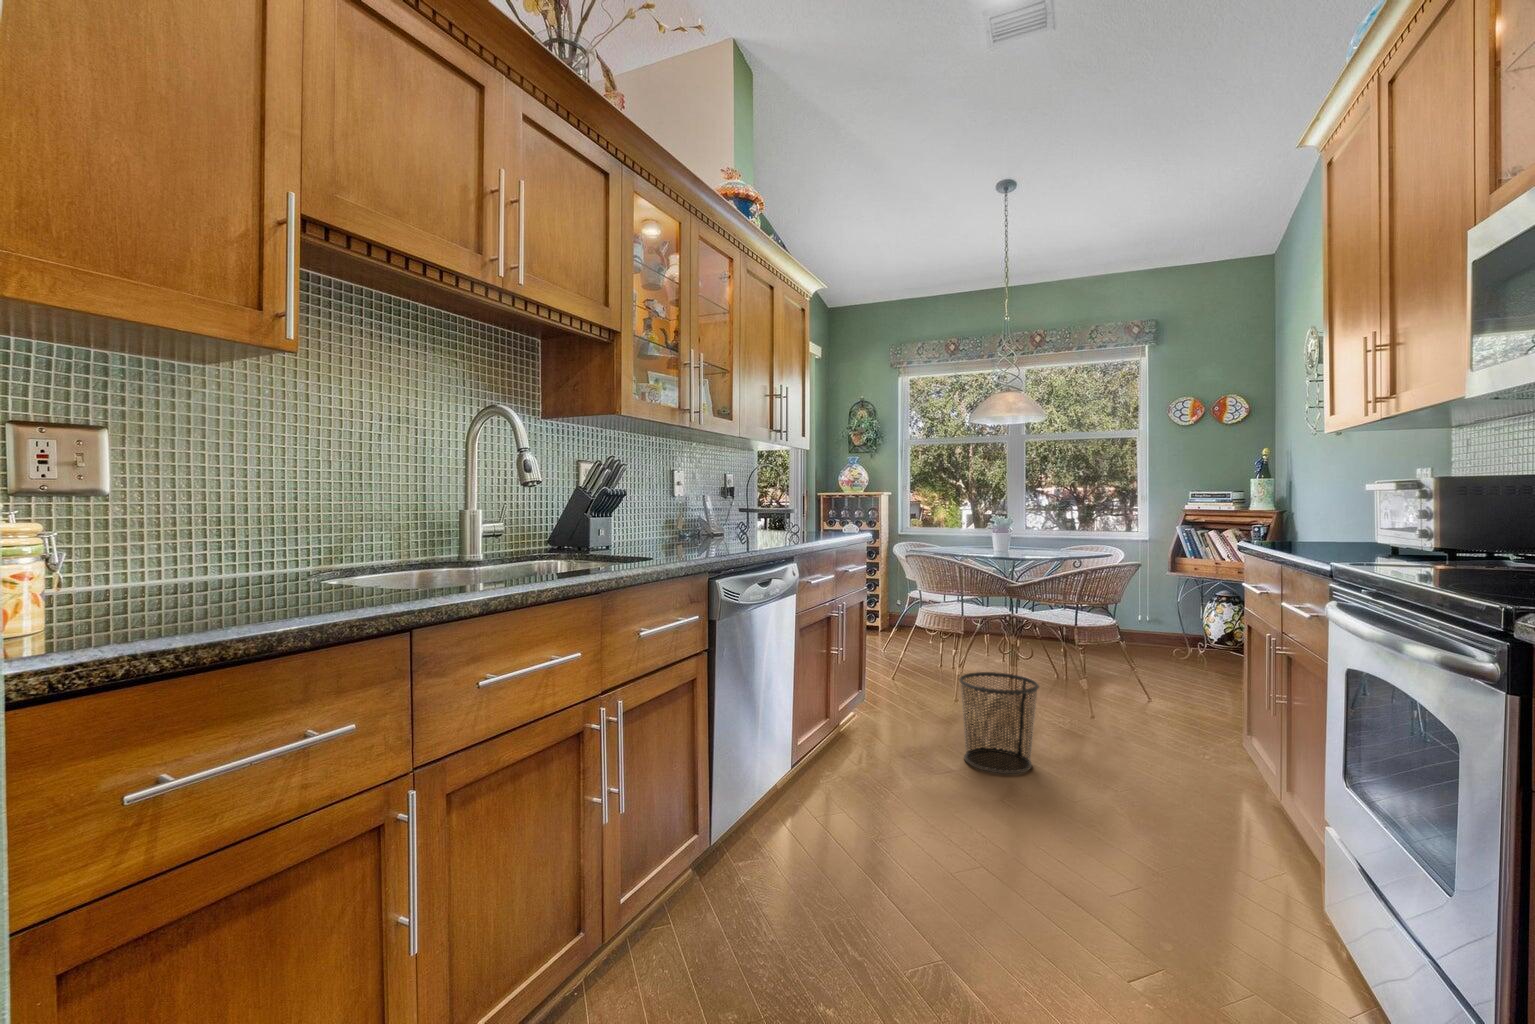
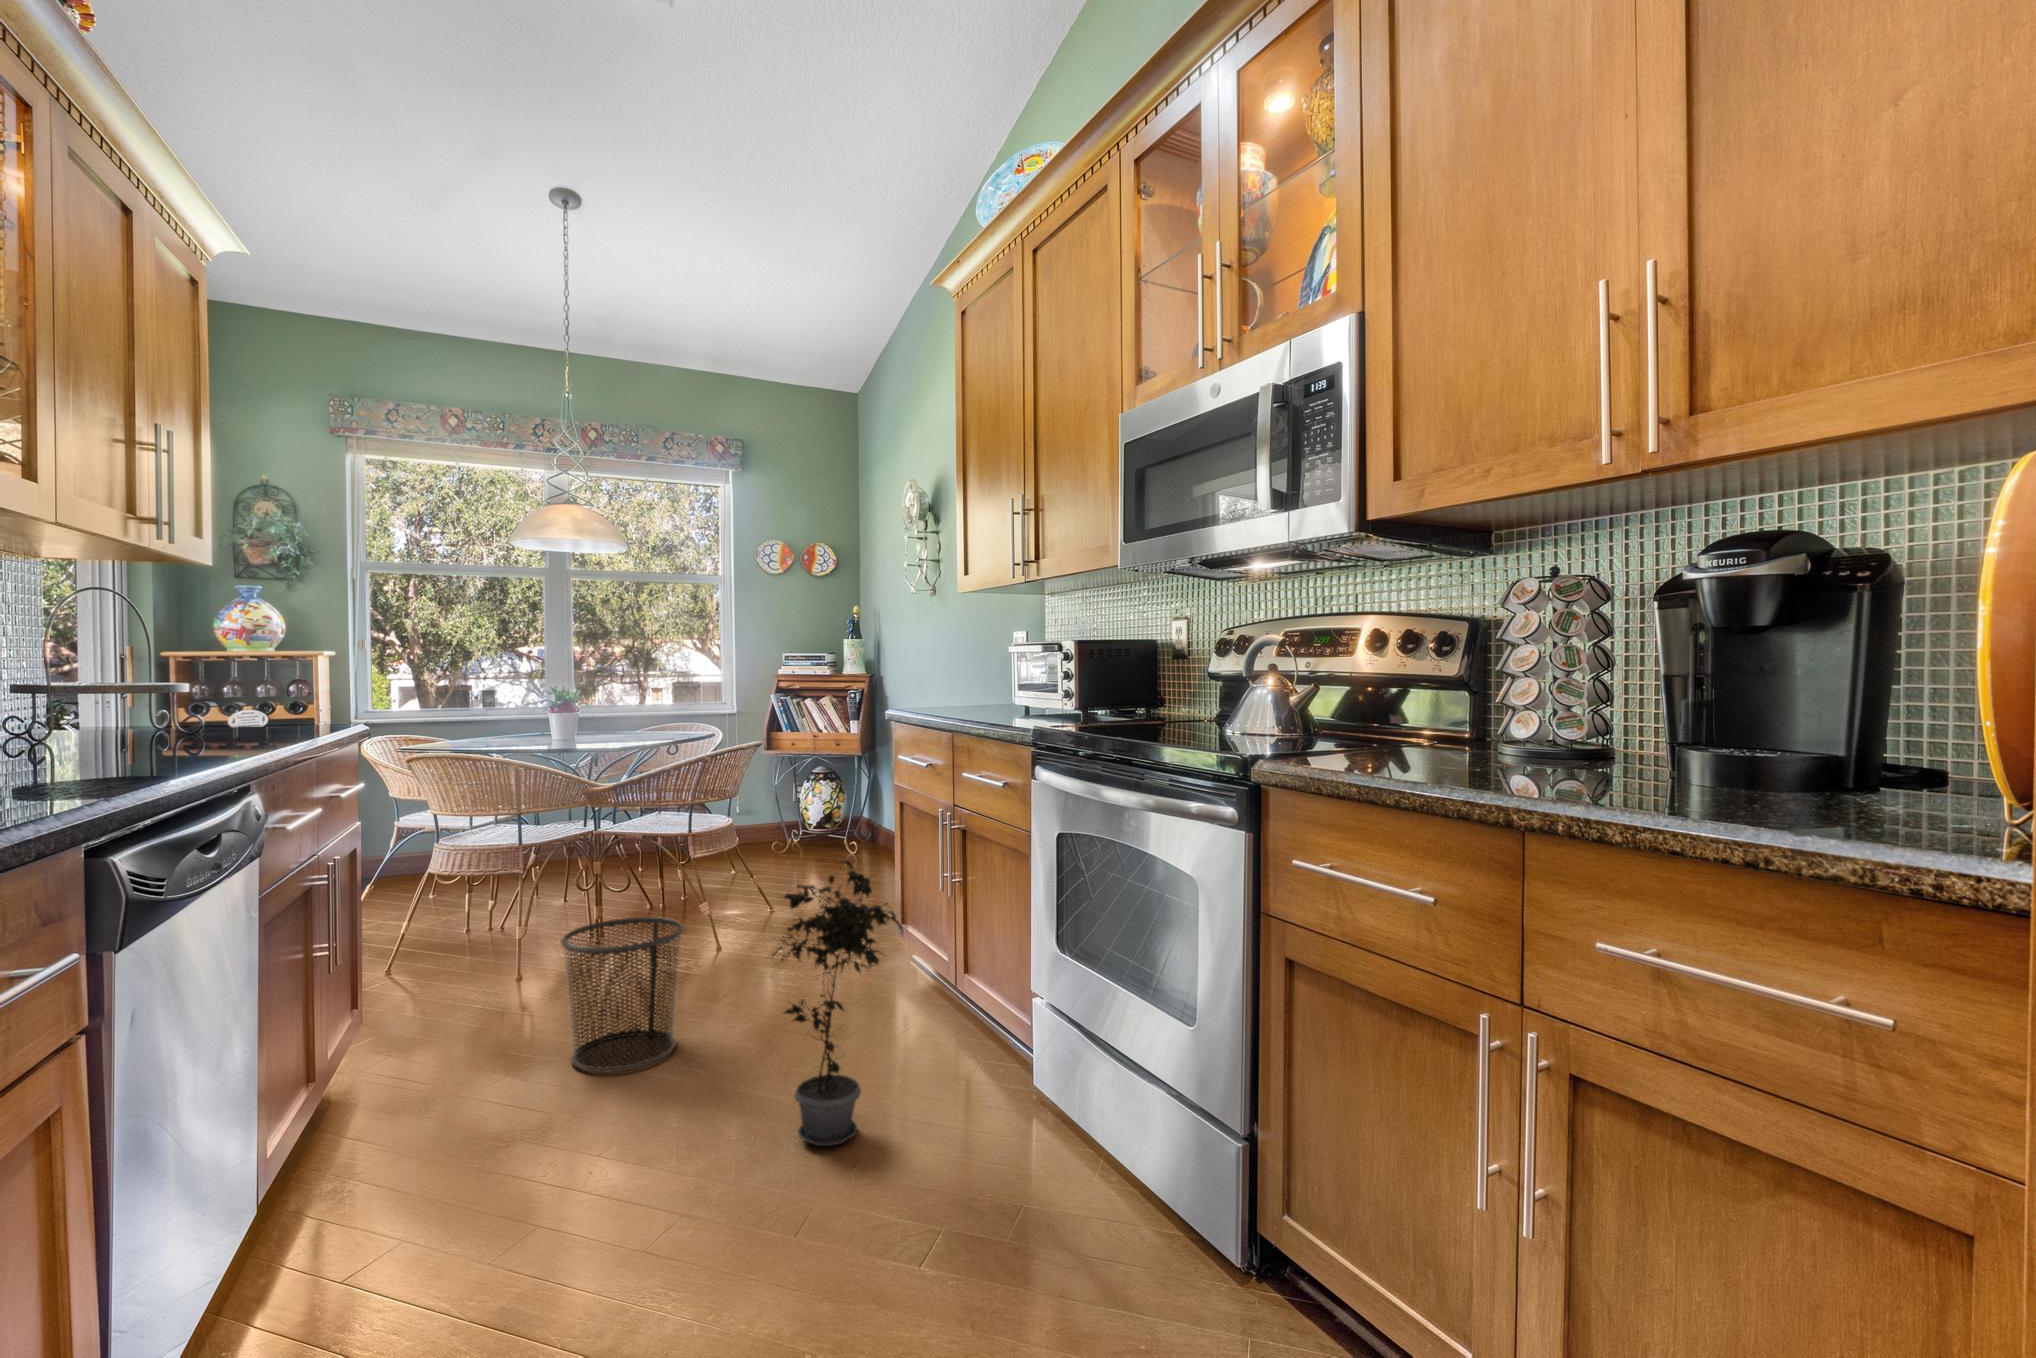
potted plant: none [1066,656,1170,875] -> present [772,860,903,1146]

